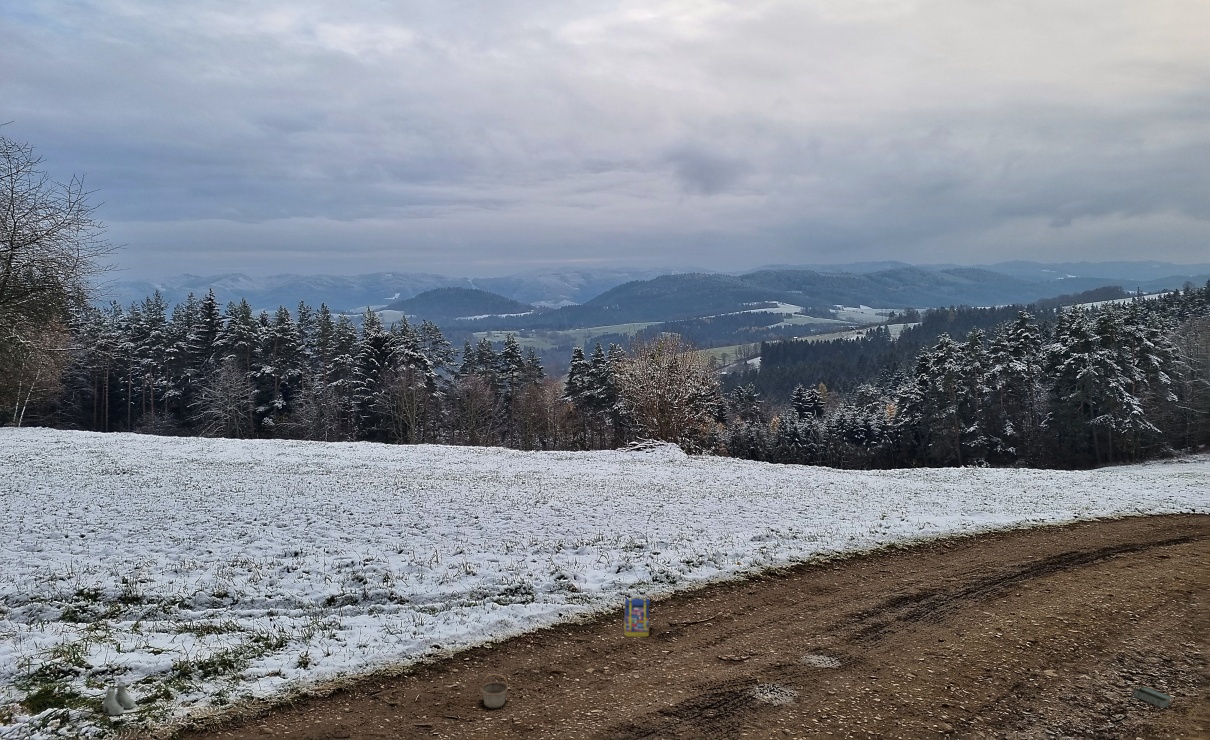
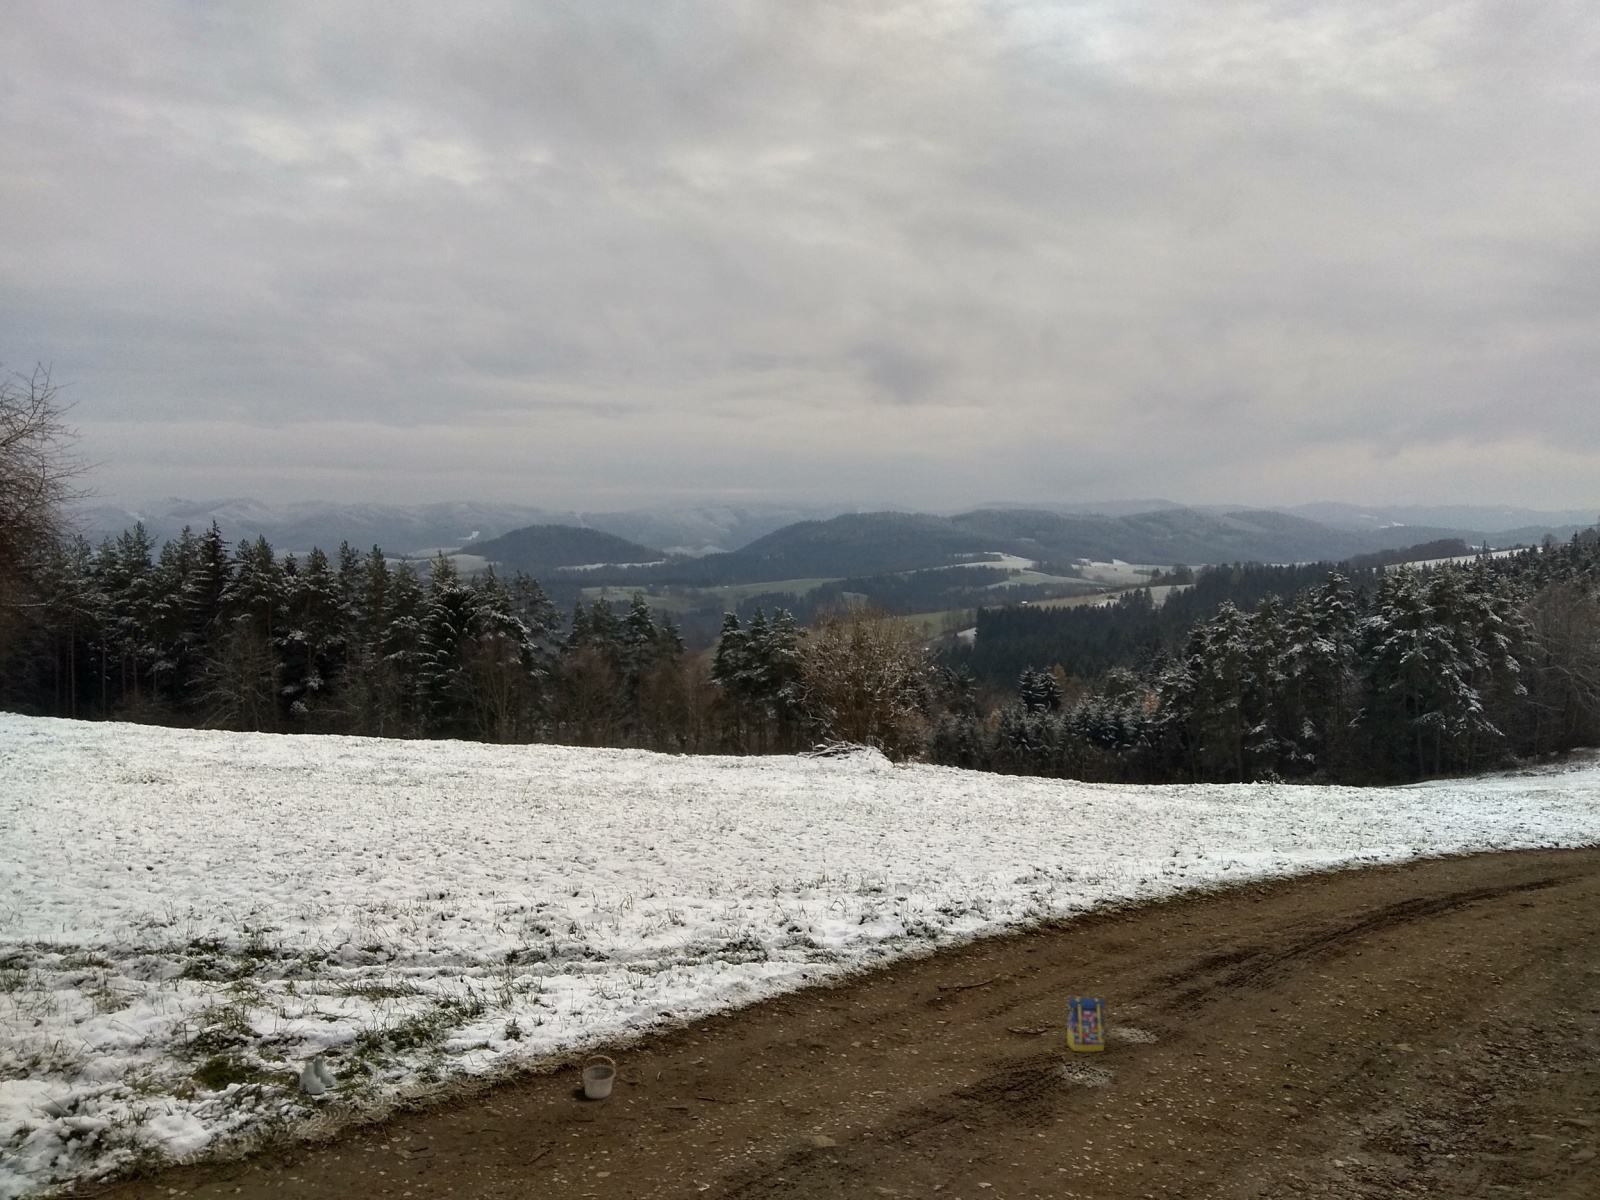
backpack: present [624,597,650,637] -> present [1067,996,1105,1052]
basket: present [481,674,508,708] -> present [582,1056,616,1099]
toolbox: present [1135,687,1173,708] -> none [1498,1064,1543,1088]

